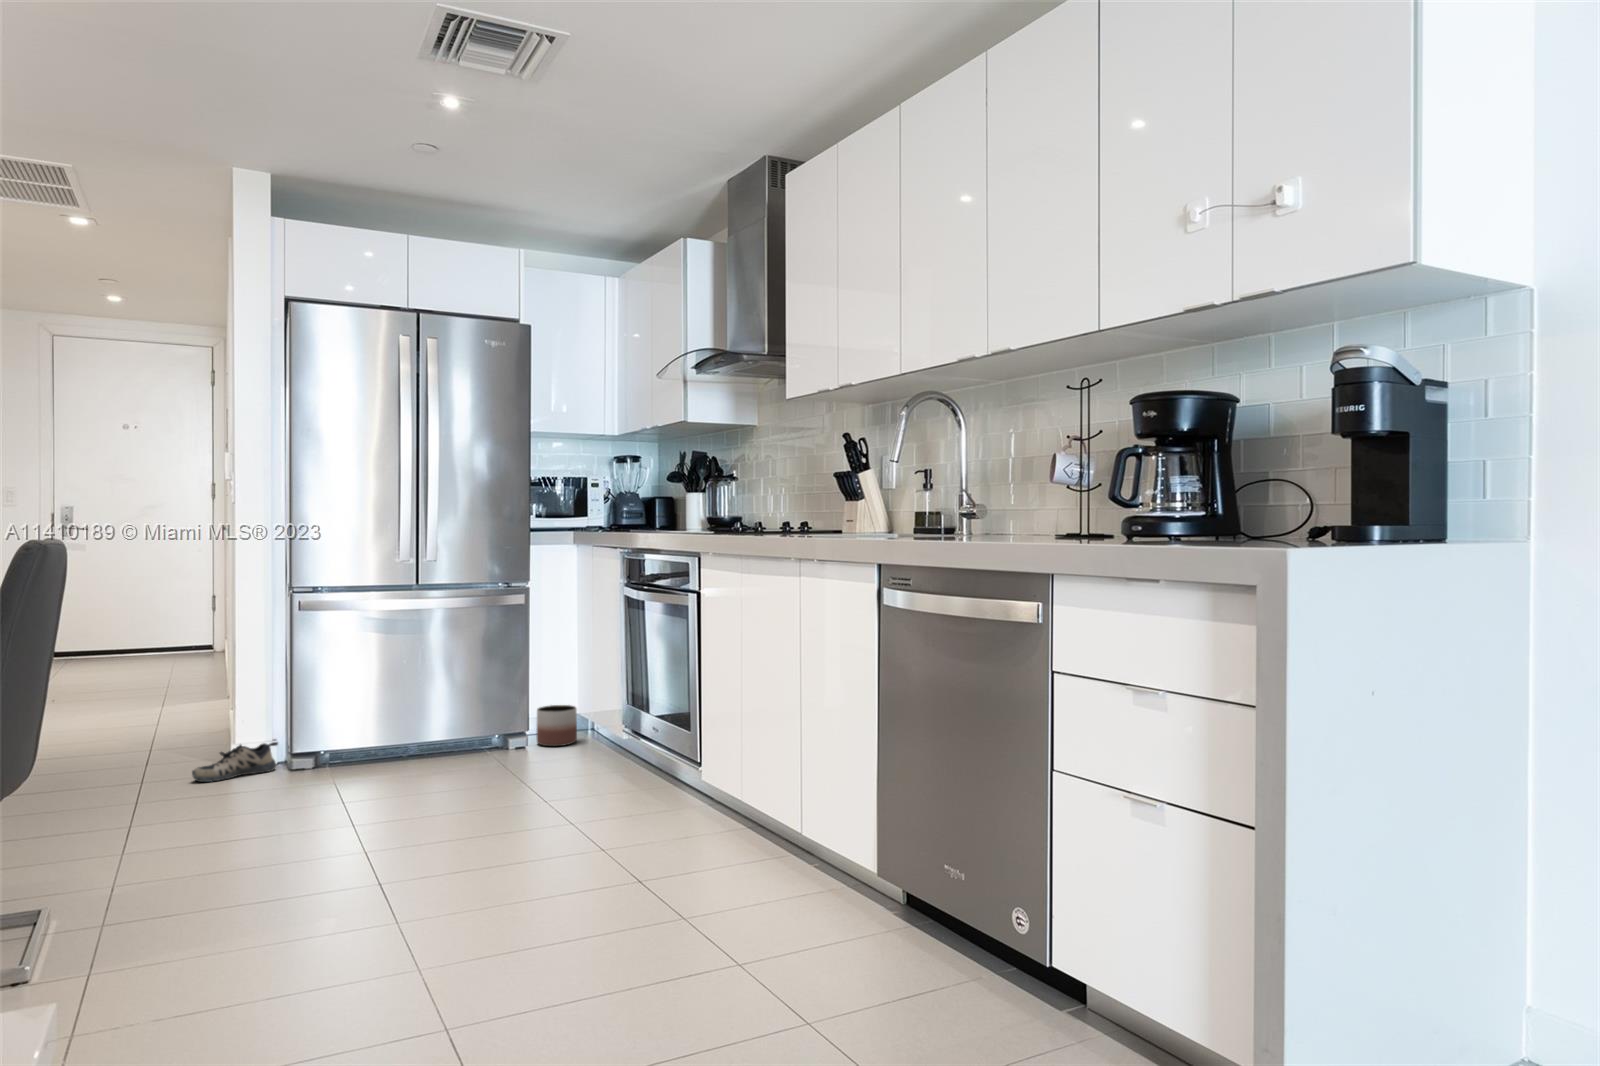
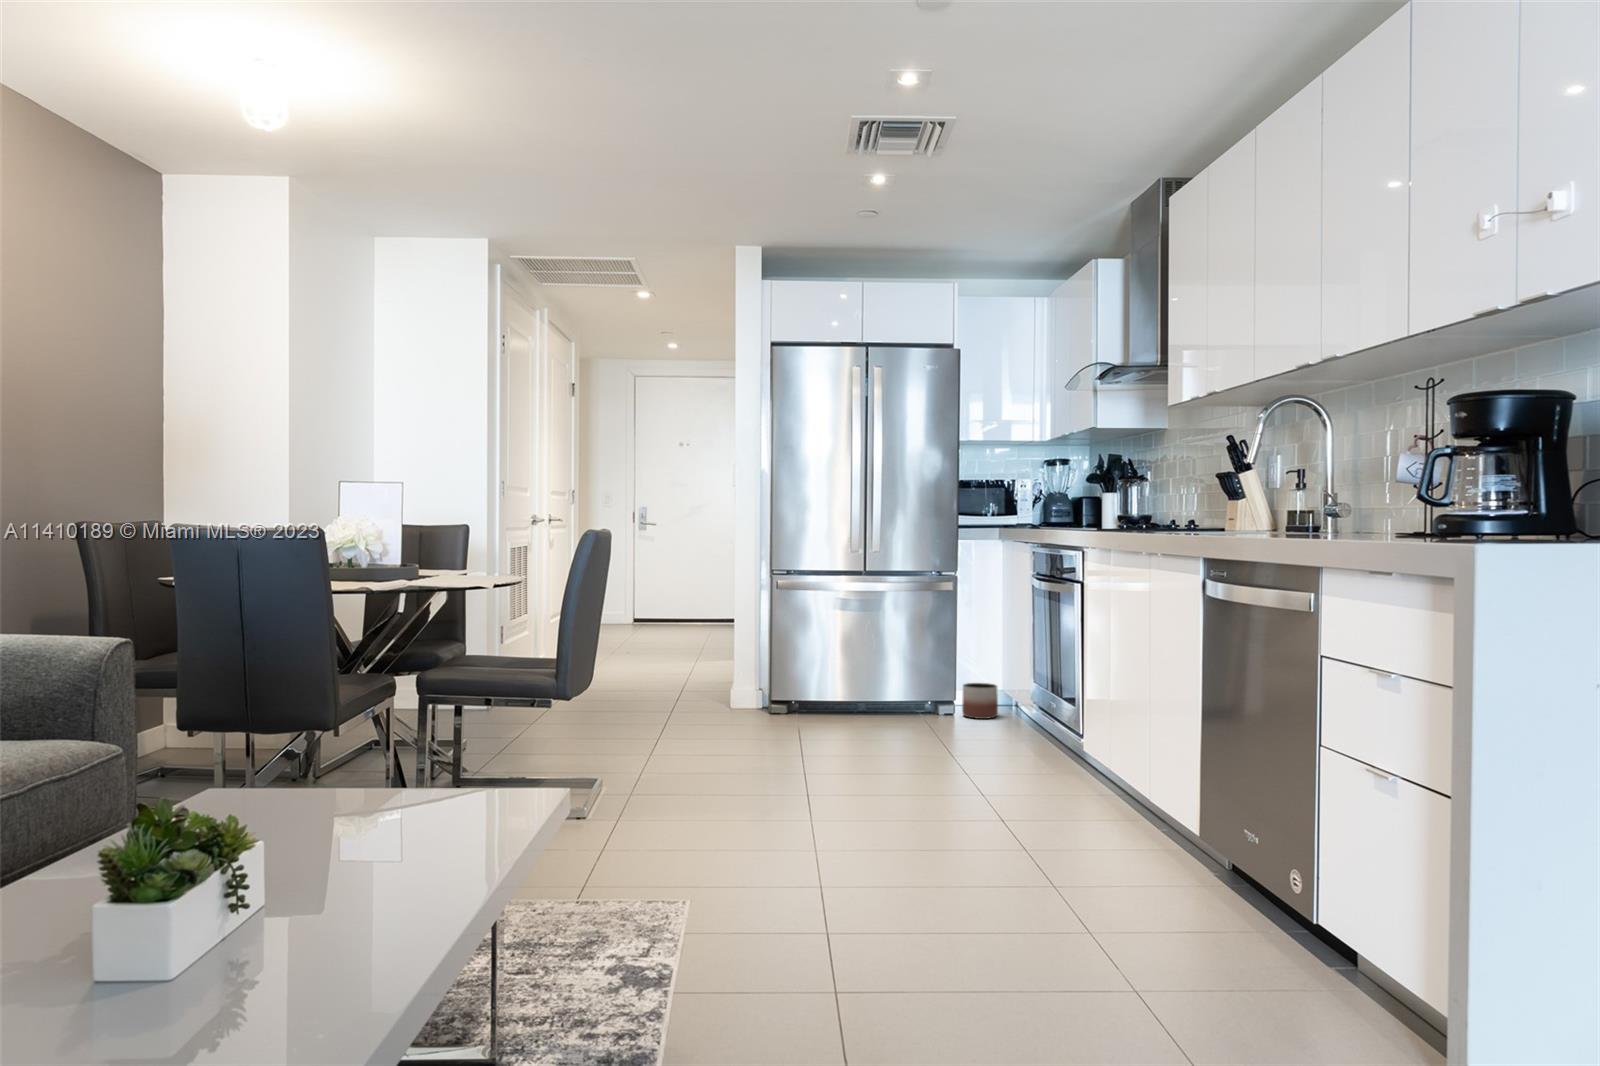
shoe: present [192,742,278,782] -> none [702,692,761,718]

